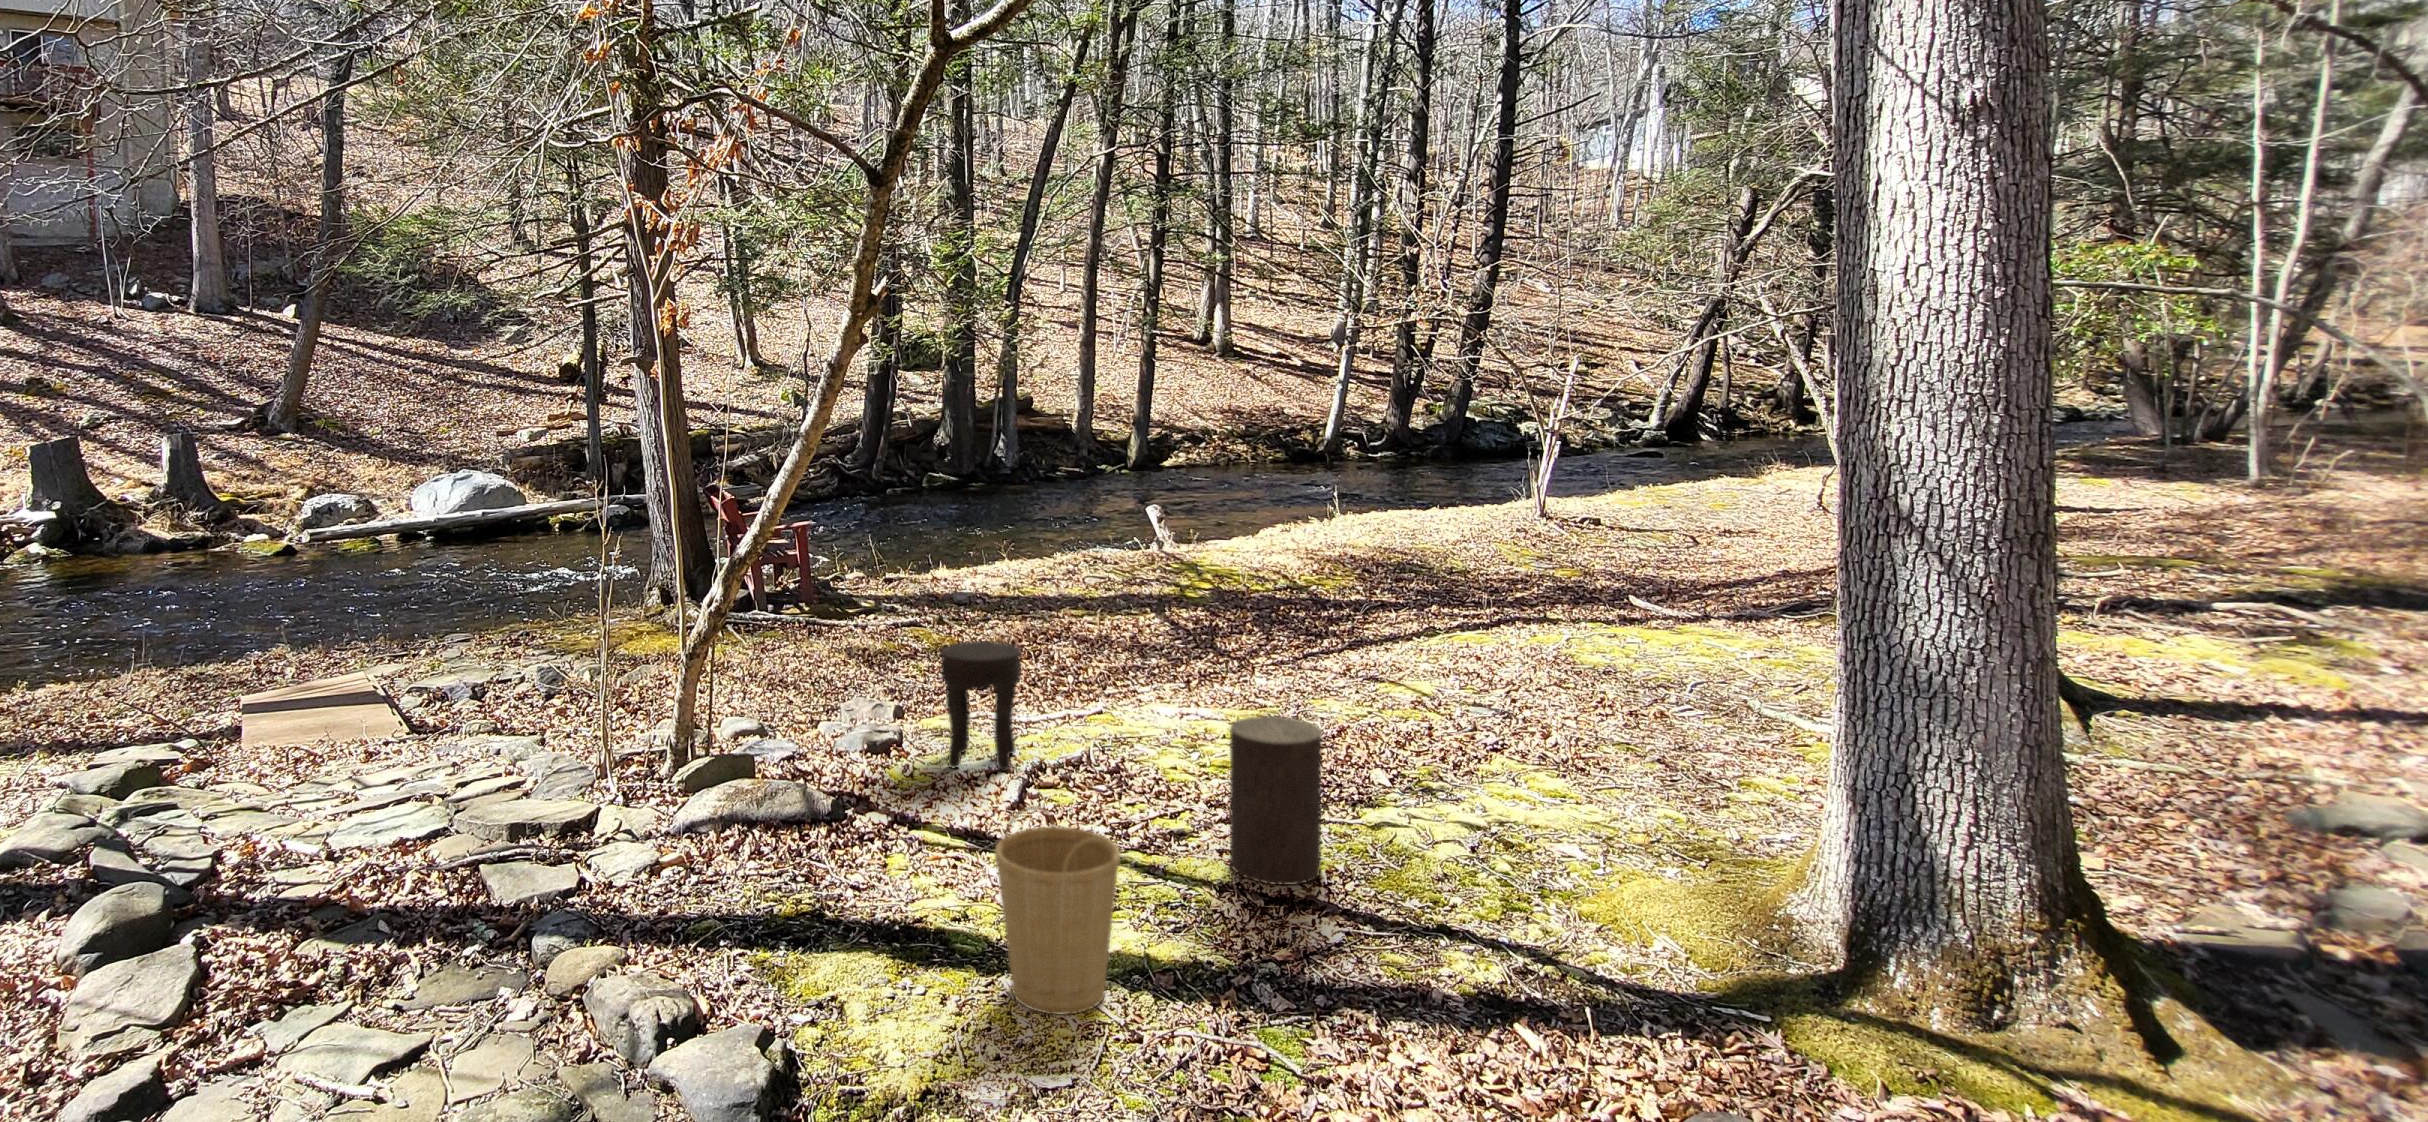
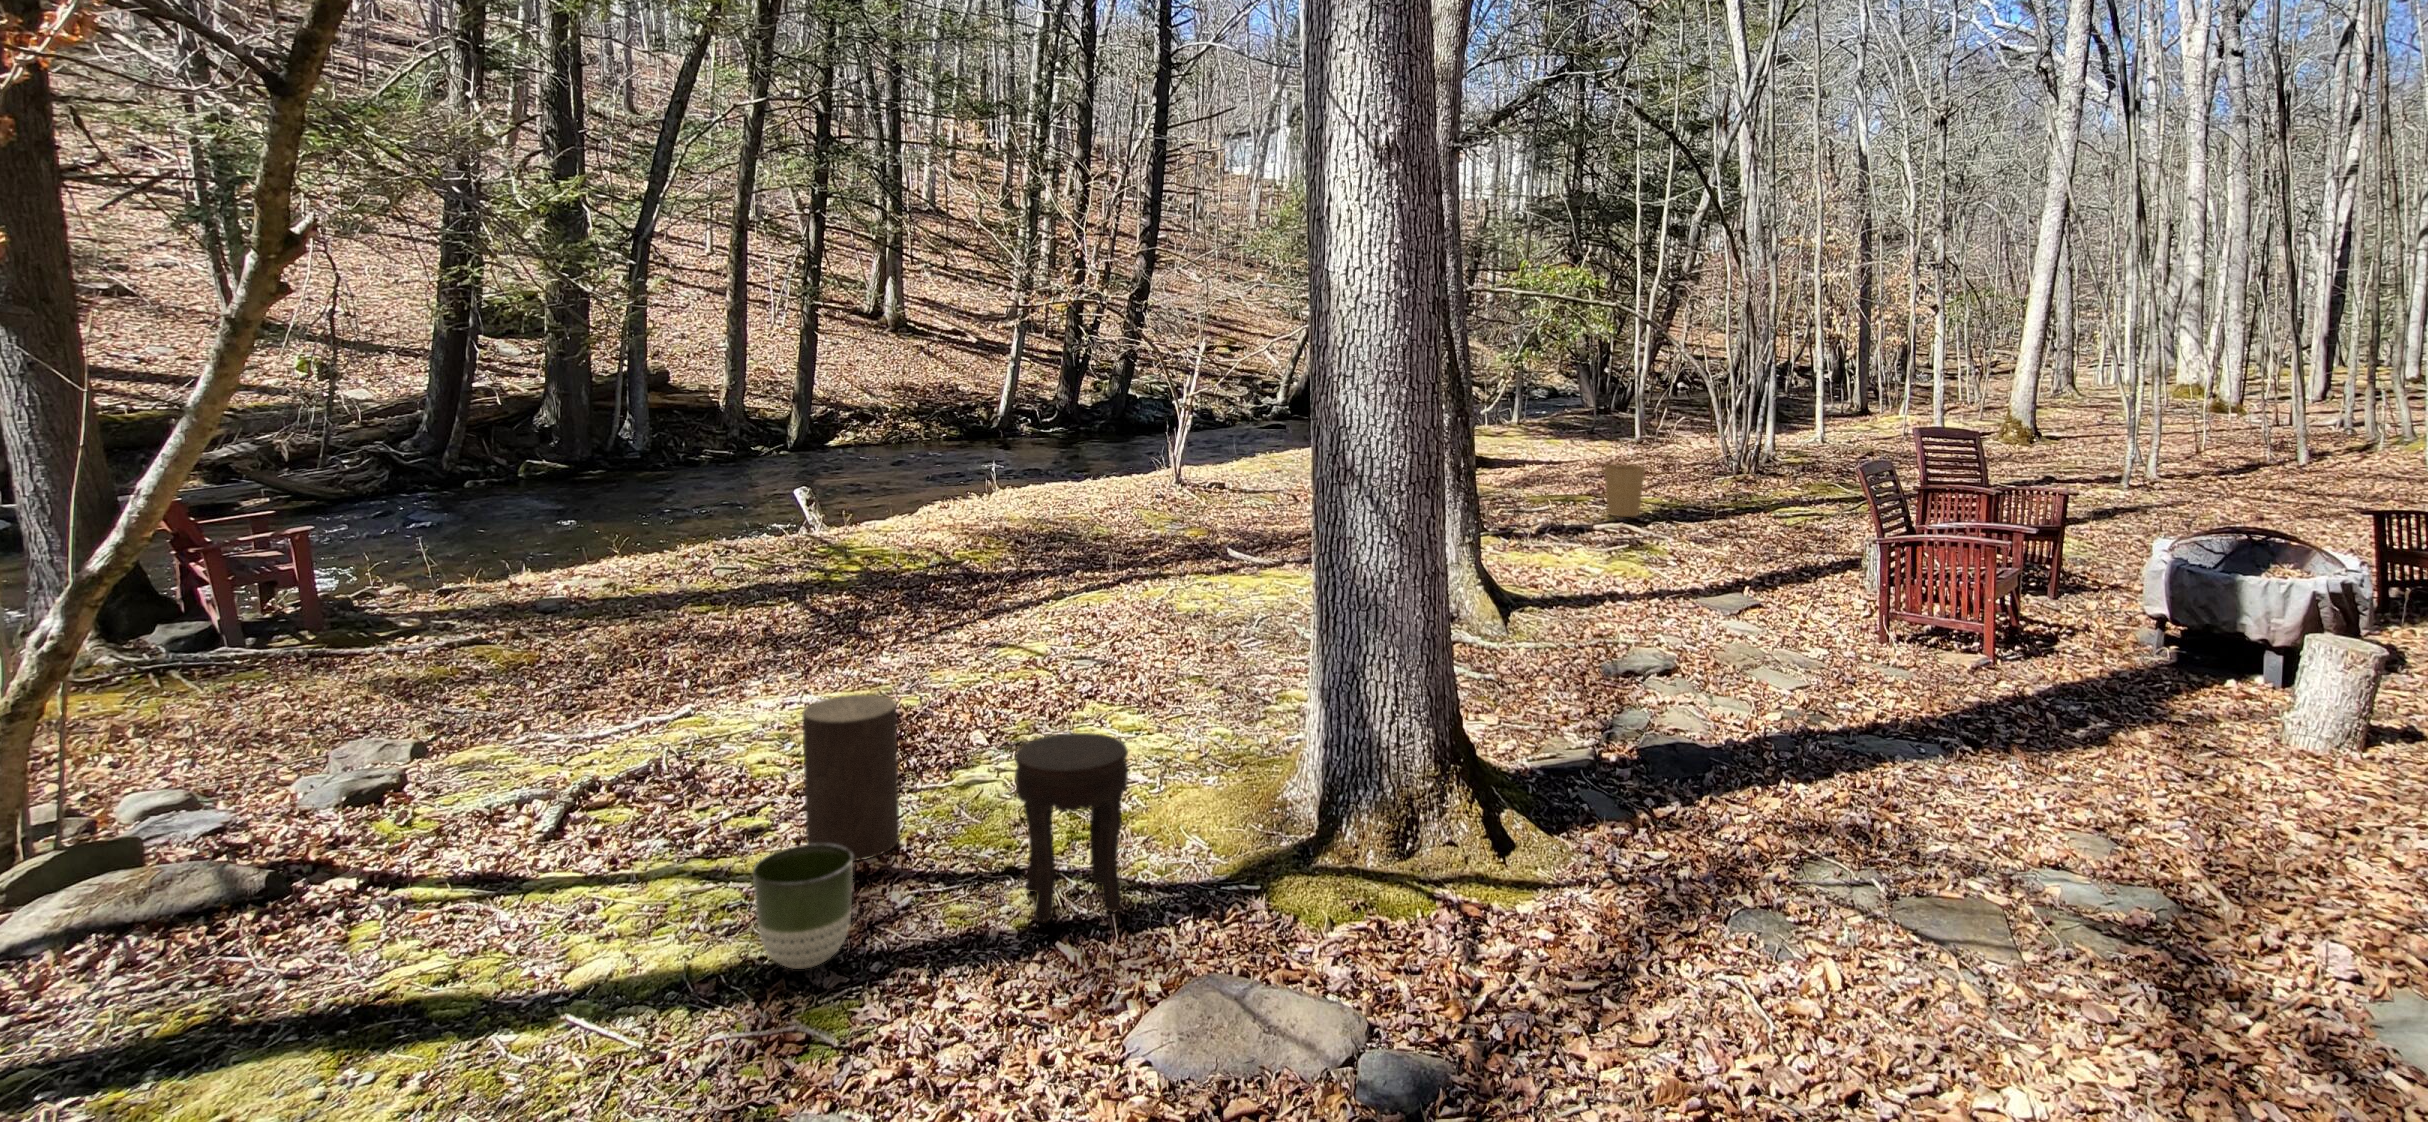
side table: present [941,641,1021,771] -> present [1015,733,1128,923]
basket: present [995,806,1120,1015] -> present [1604,464,1645,517]
planter: none [1207,862,1303,986] -> present [753,844,853,969]

